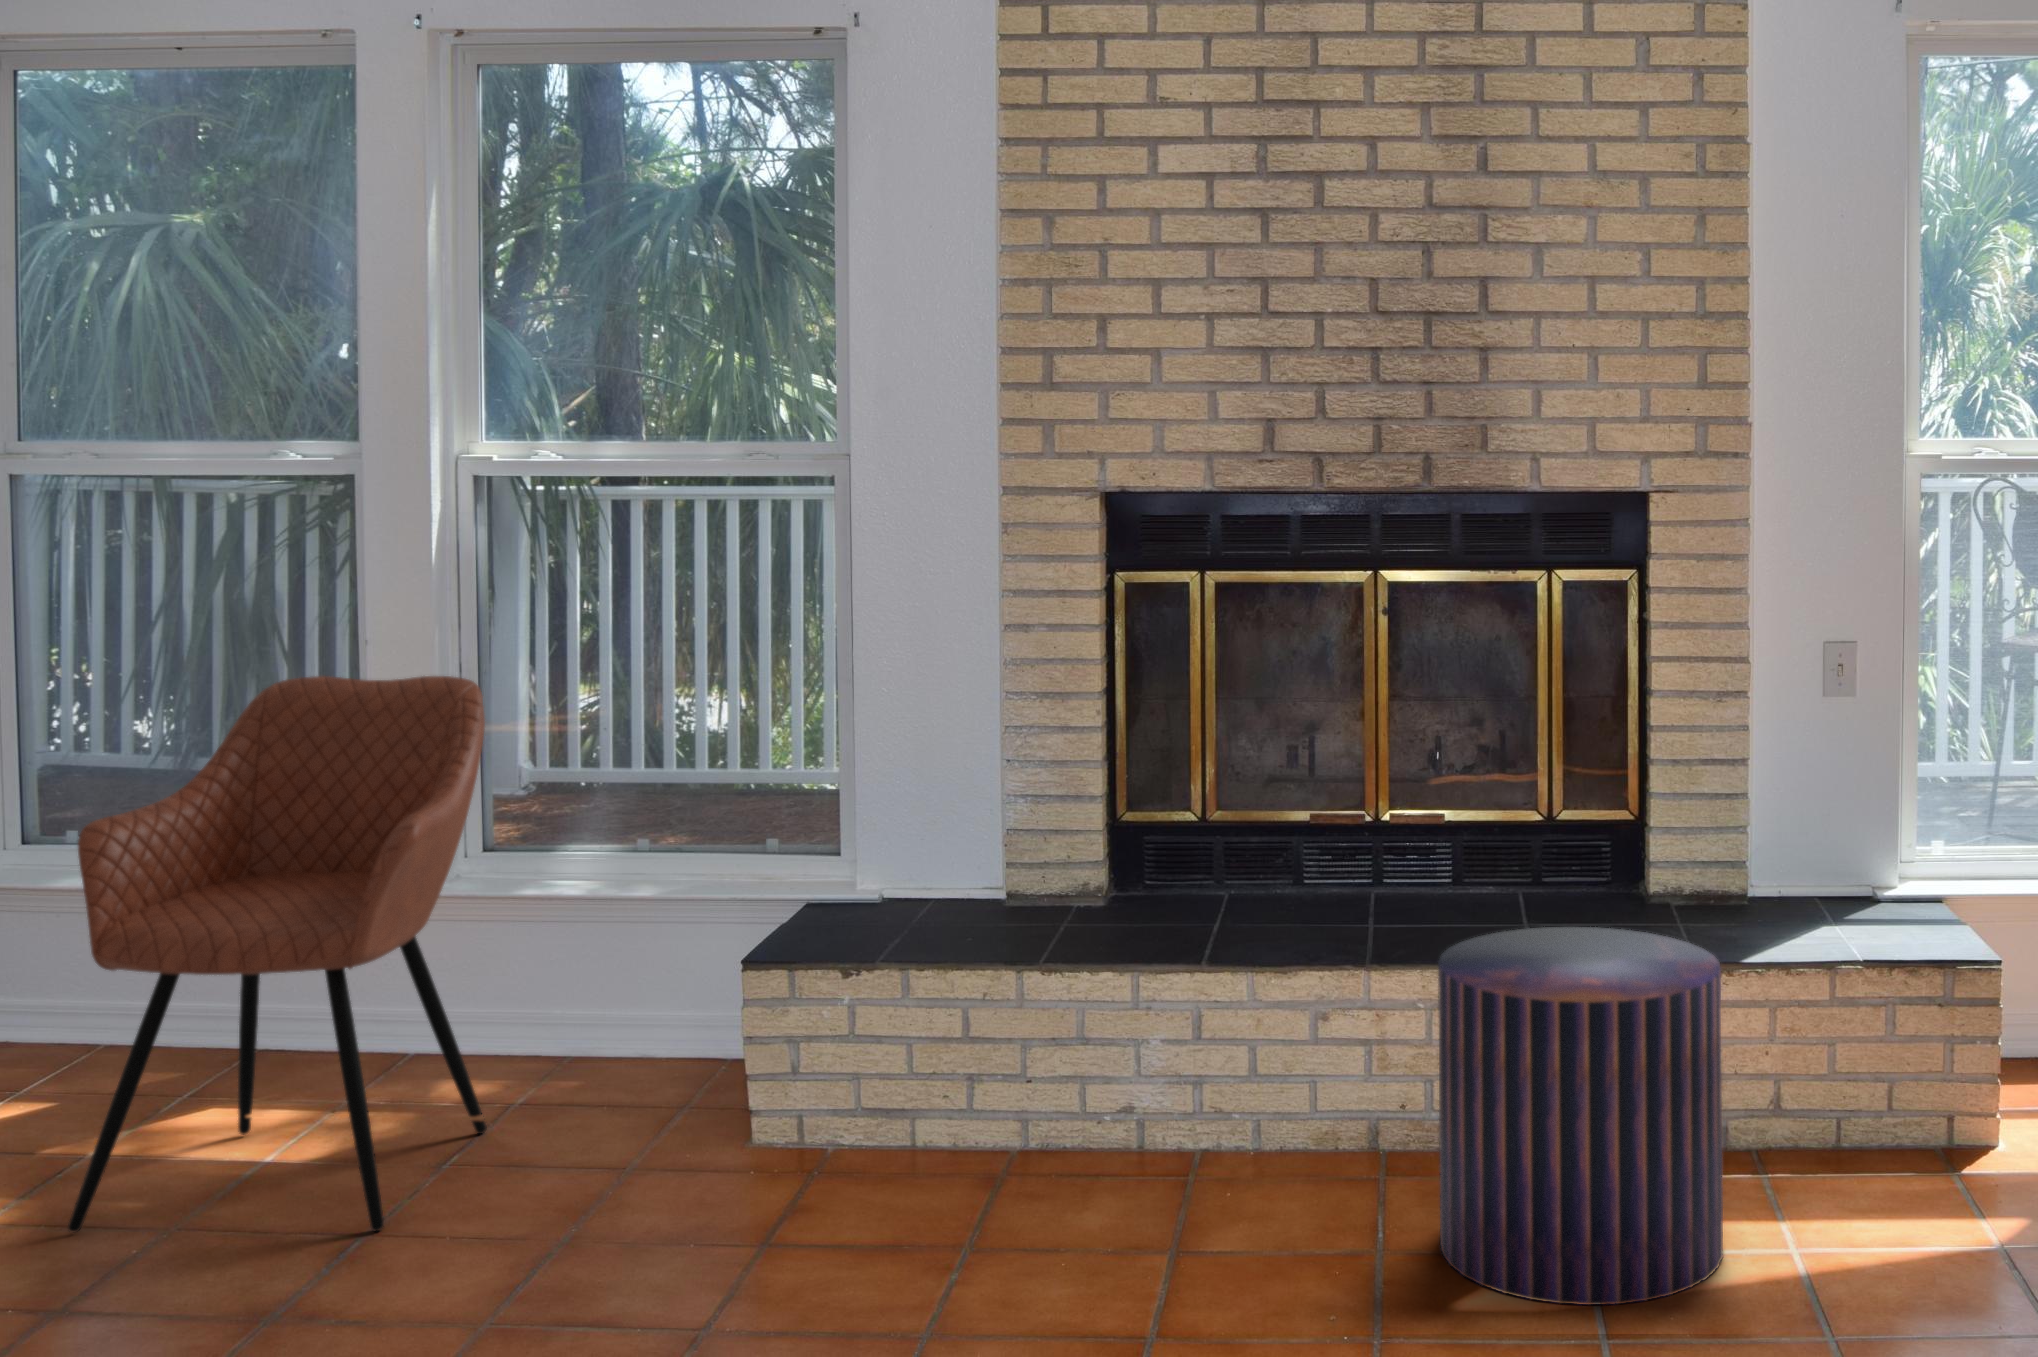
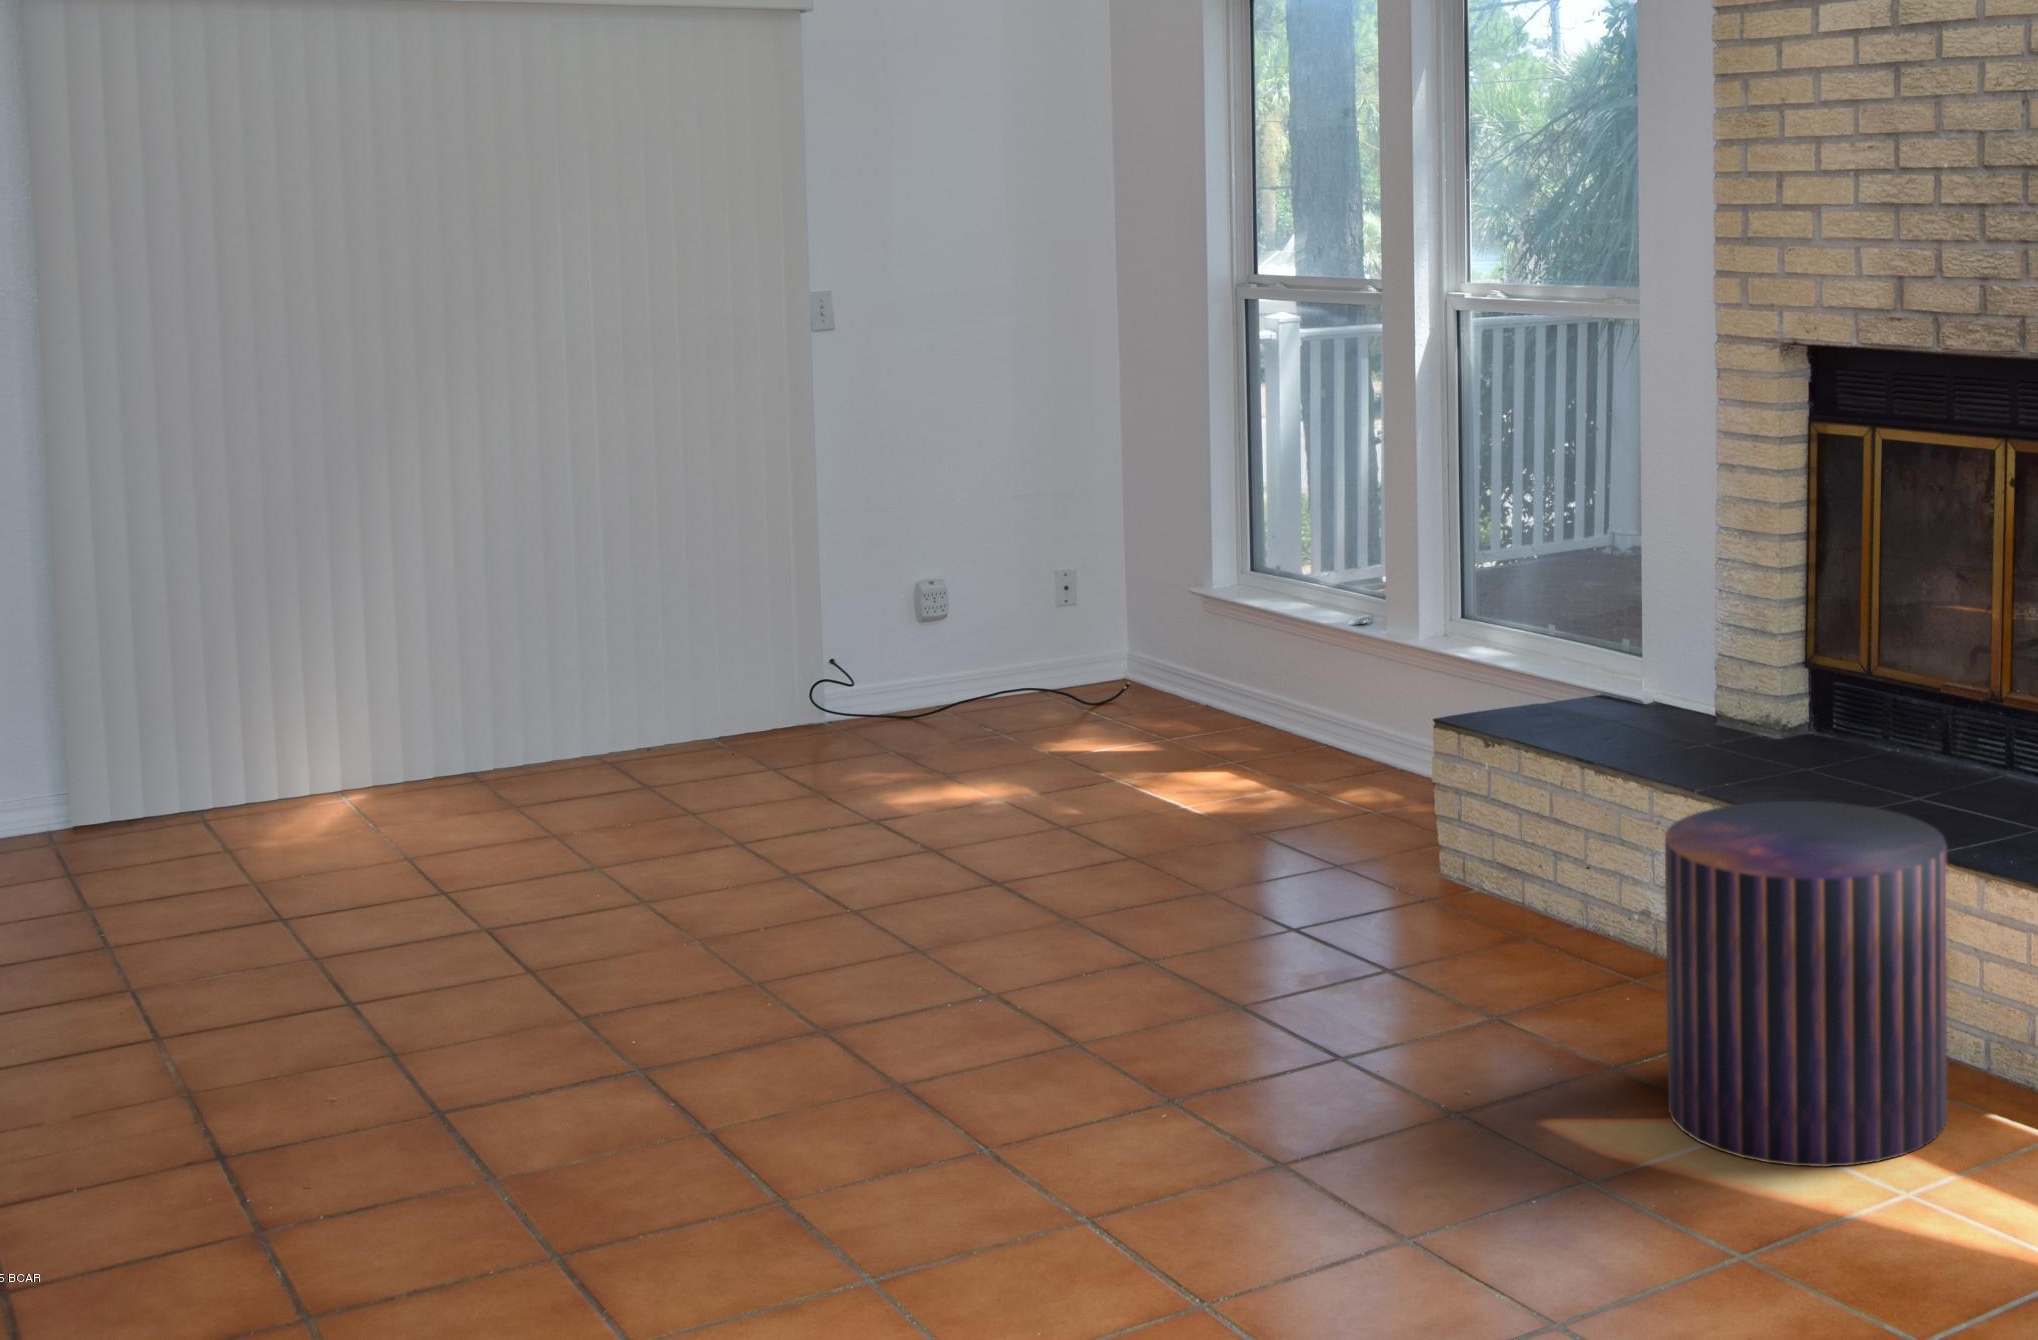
armchair: present [68,676,487,1233] -> none [1166,449,1429,837]

